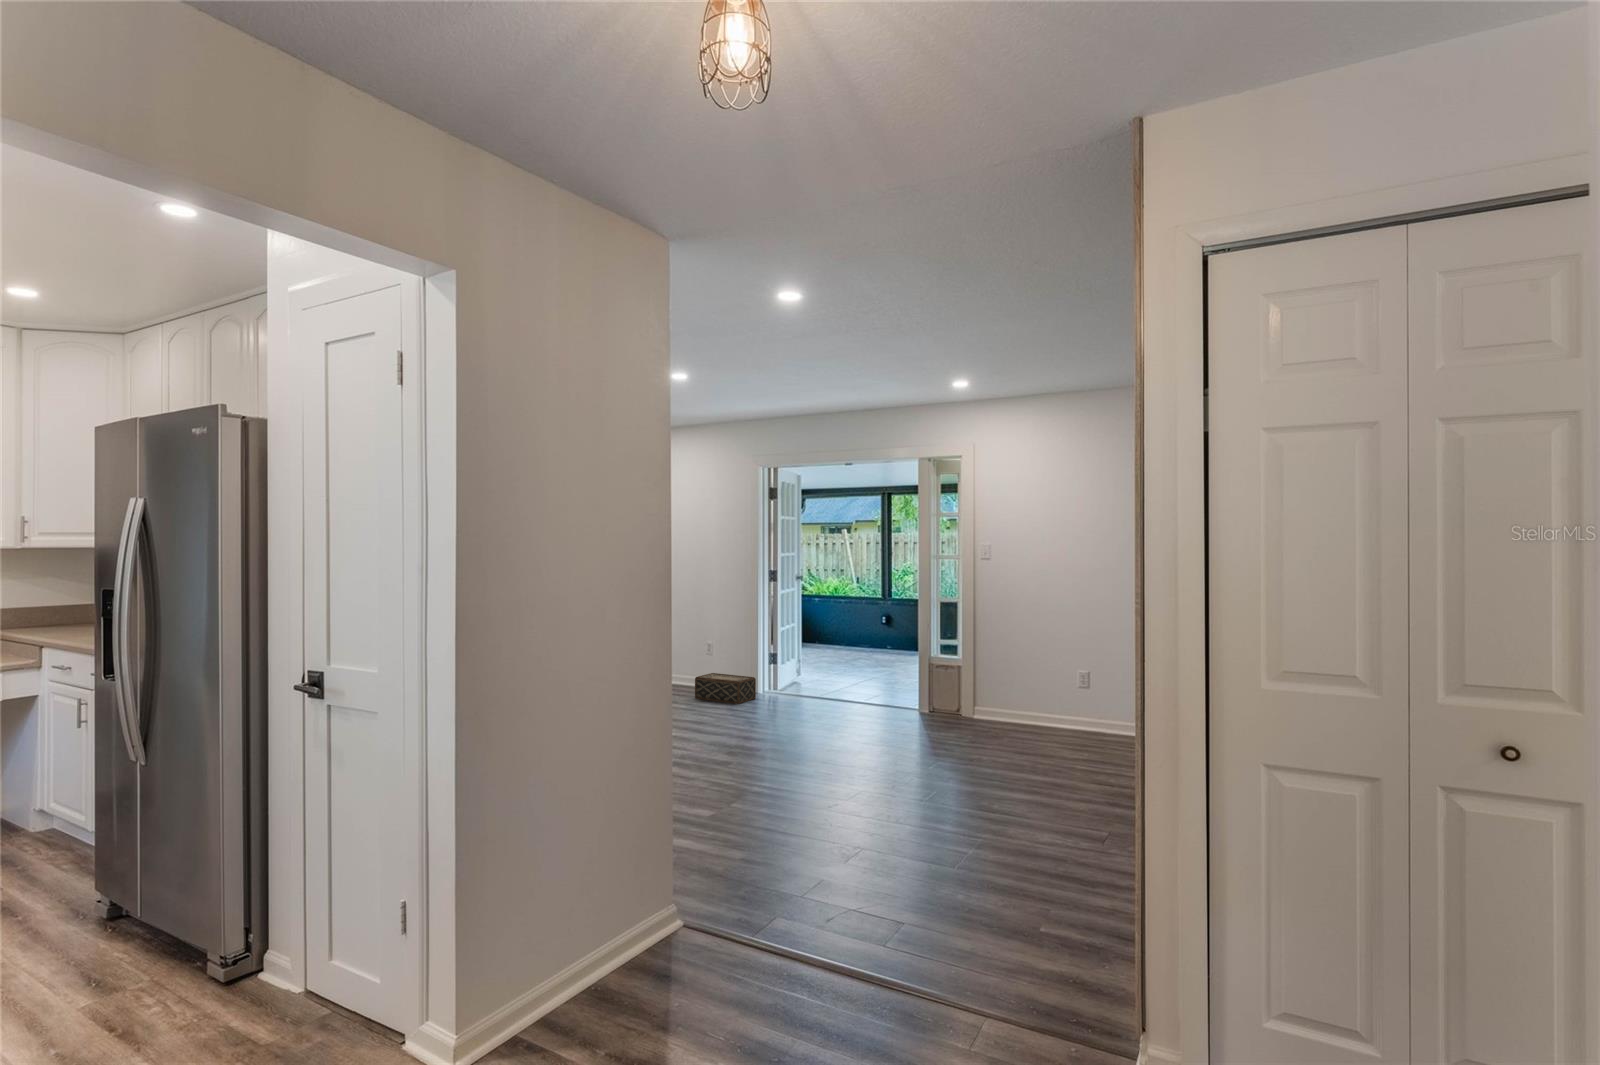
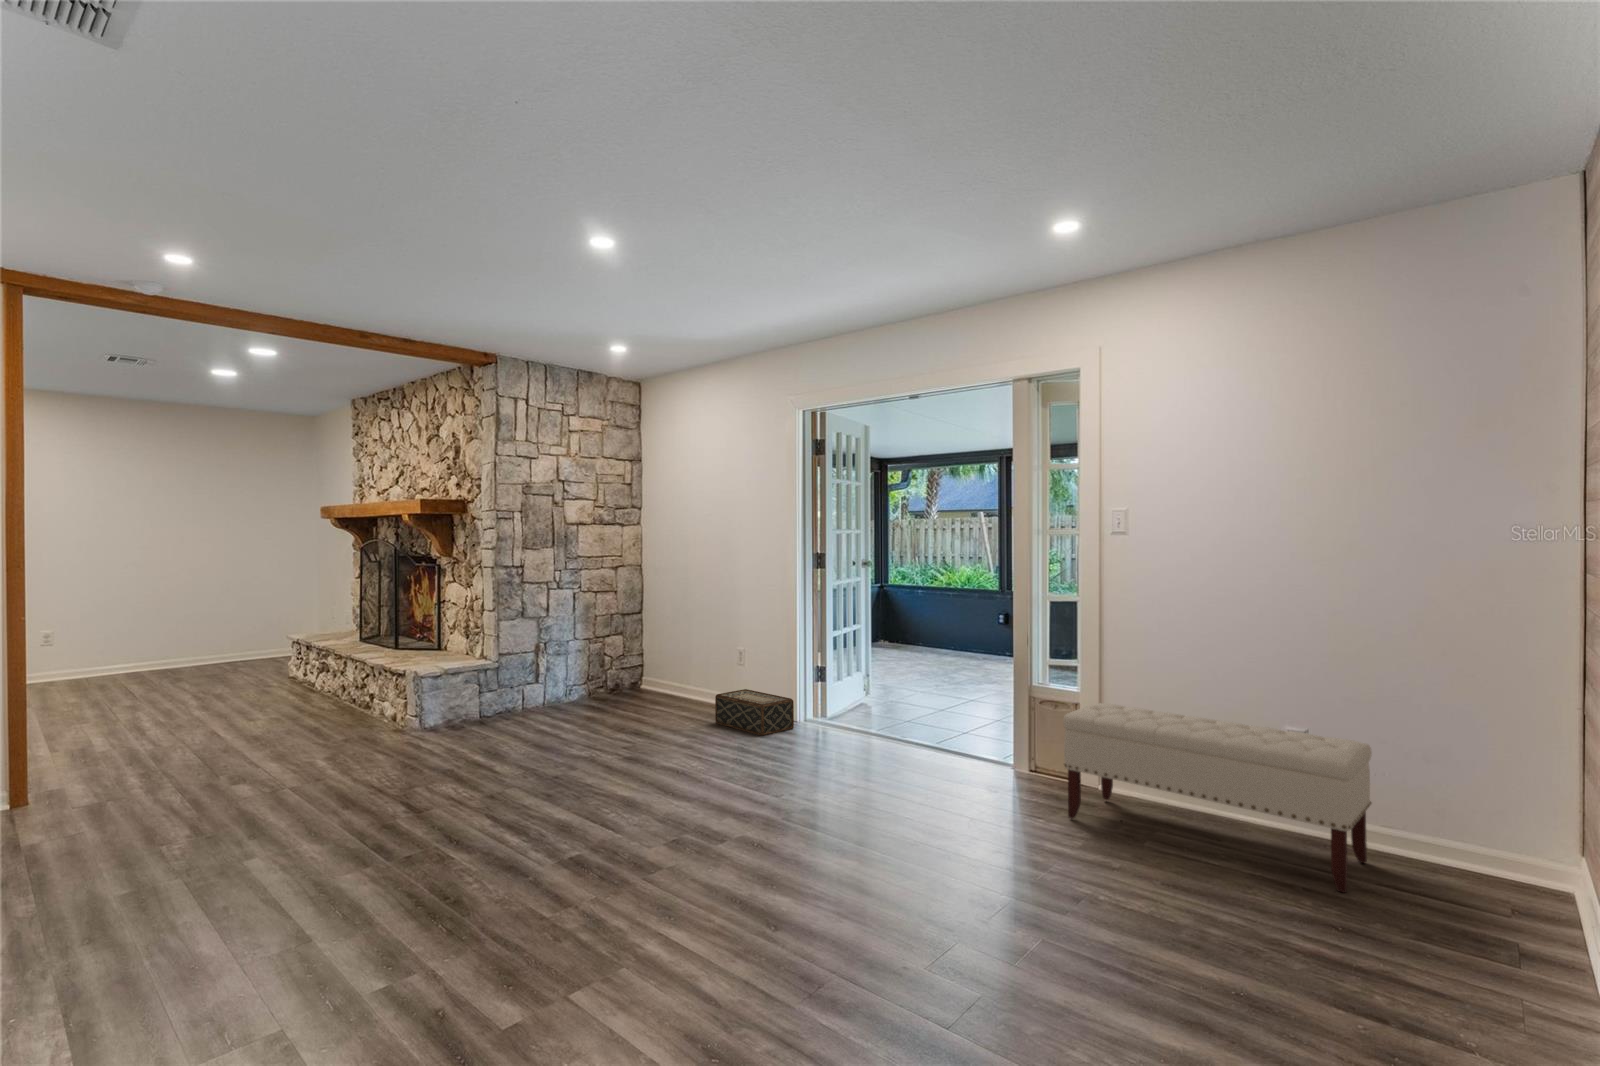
bench: none [960,665,1113,748] -> present [1063,703,1372,893]

